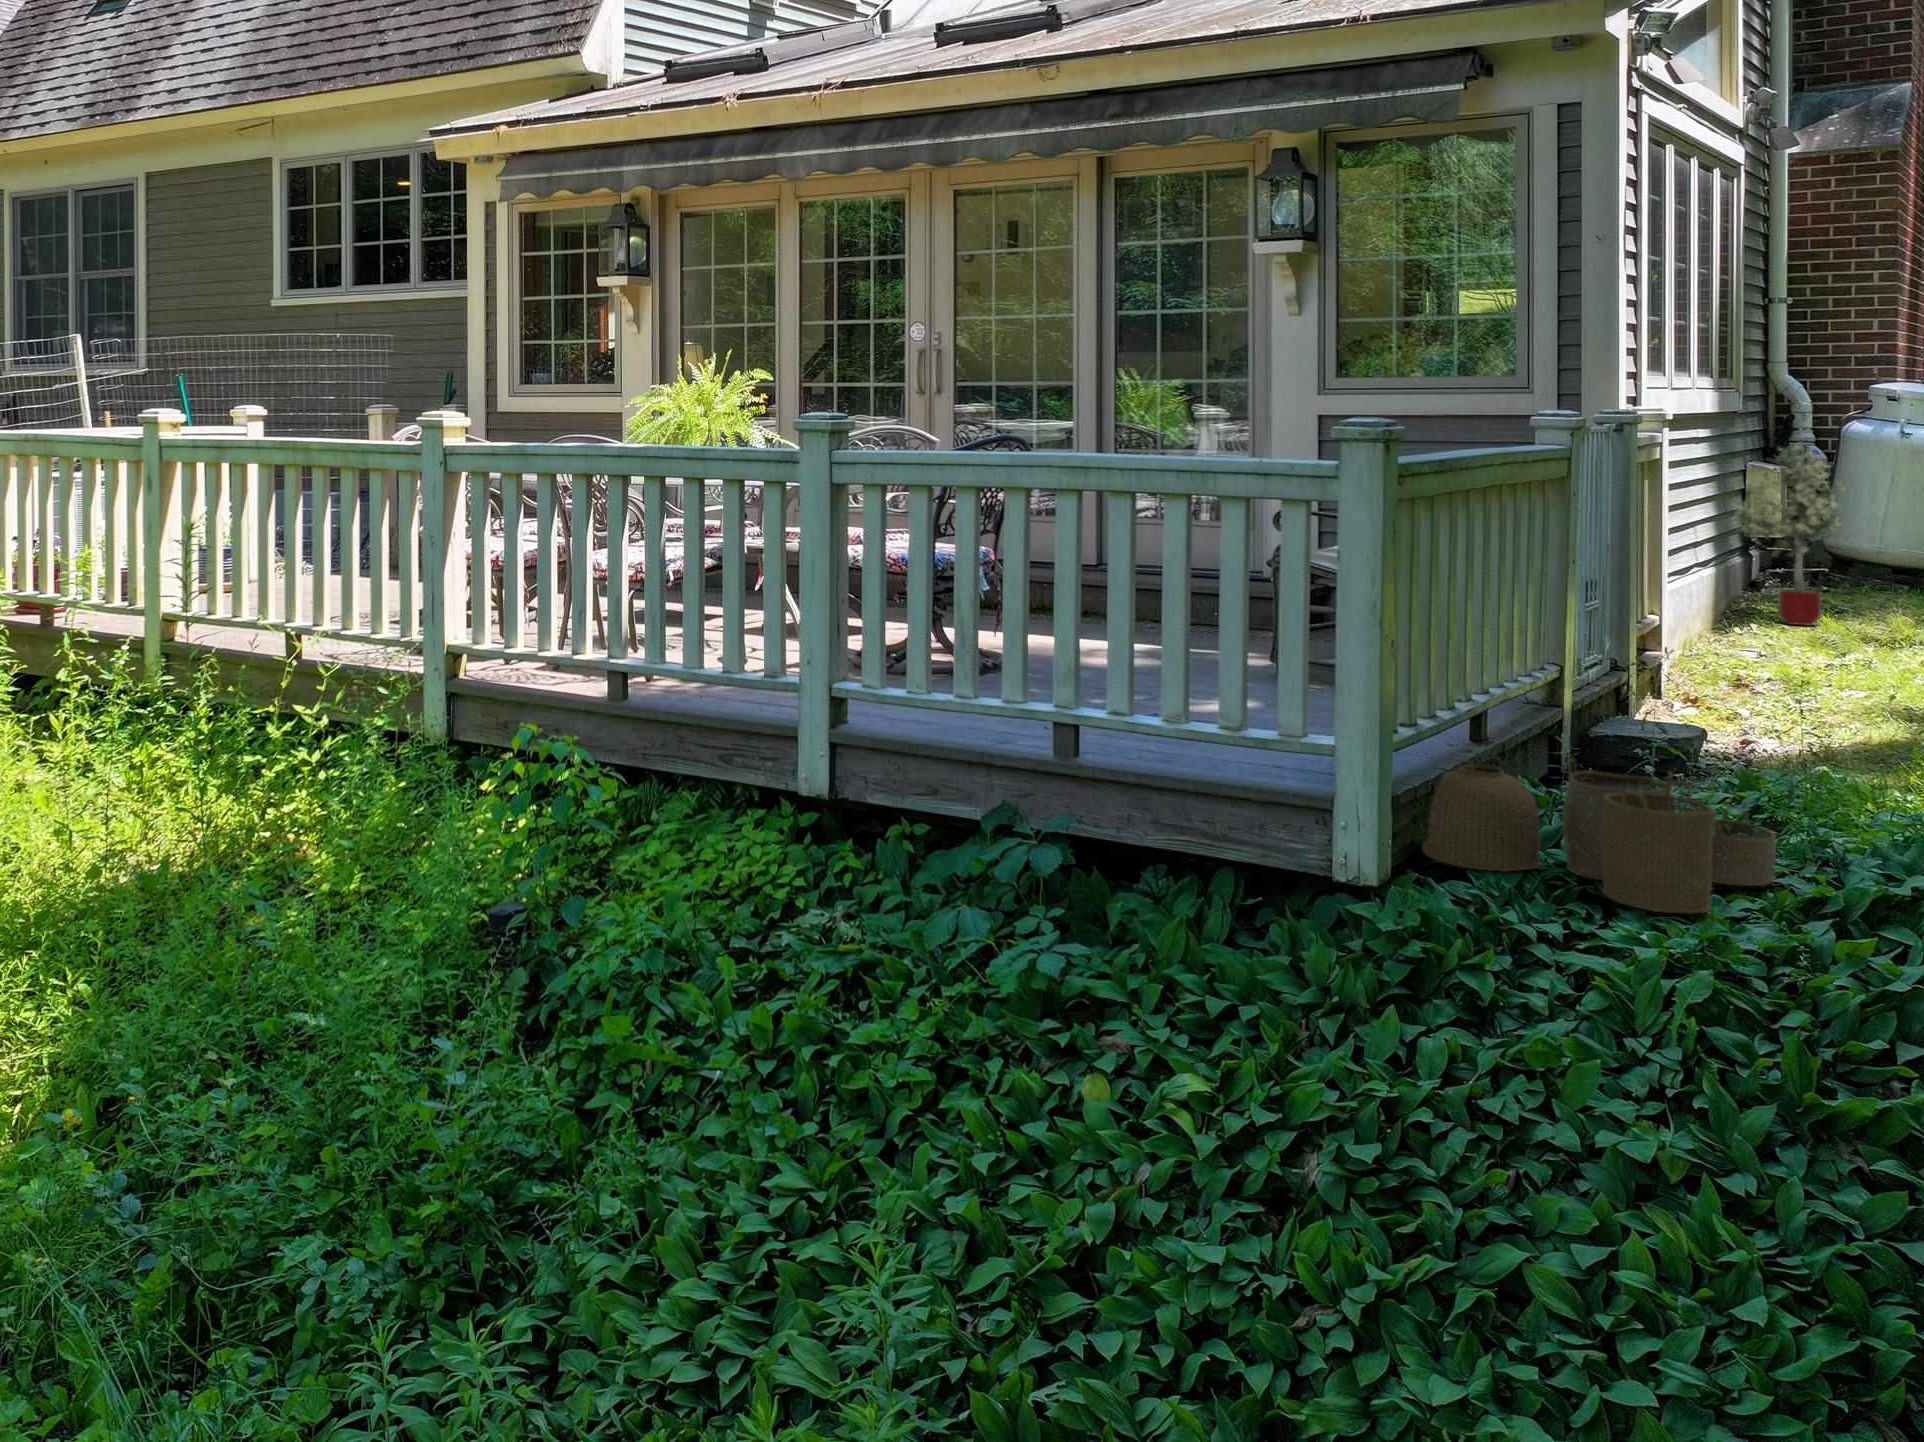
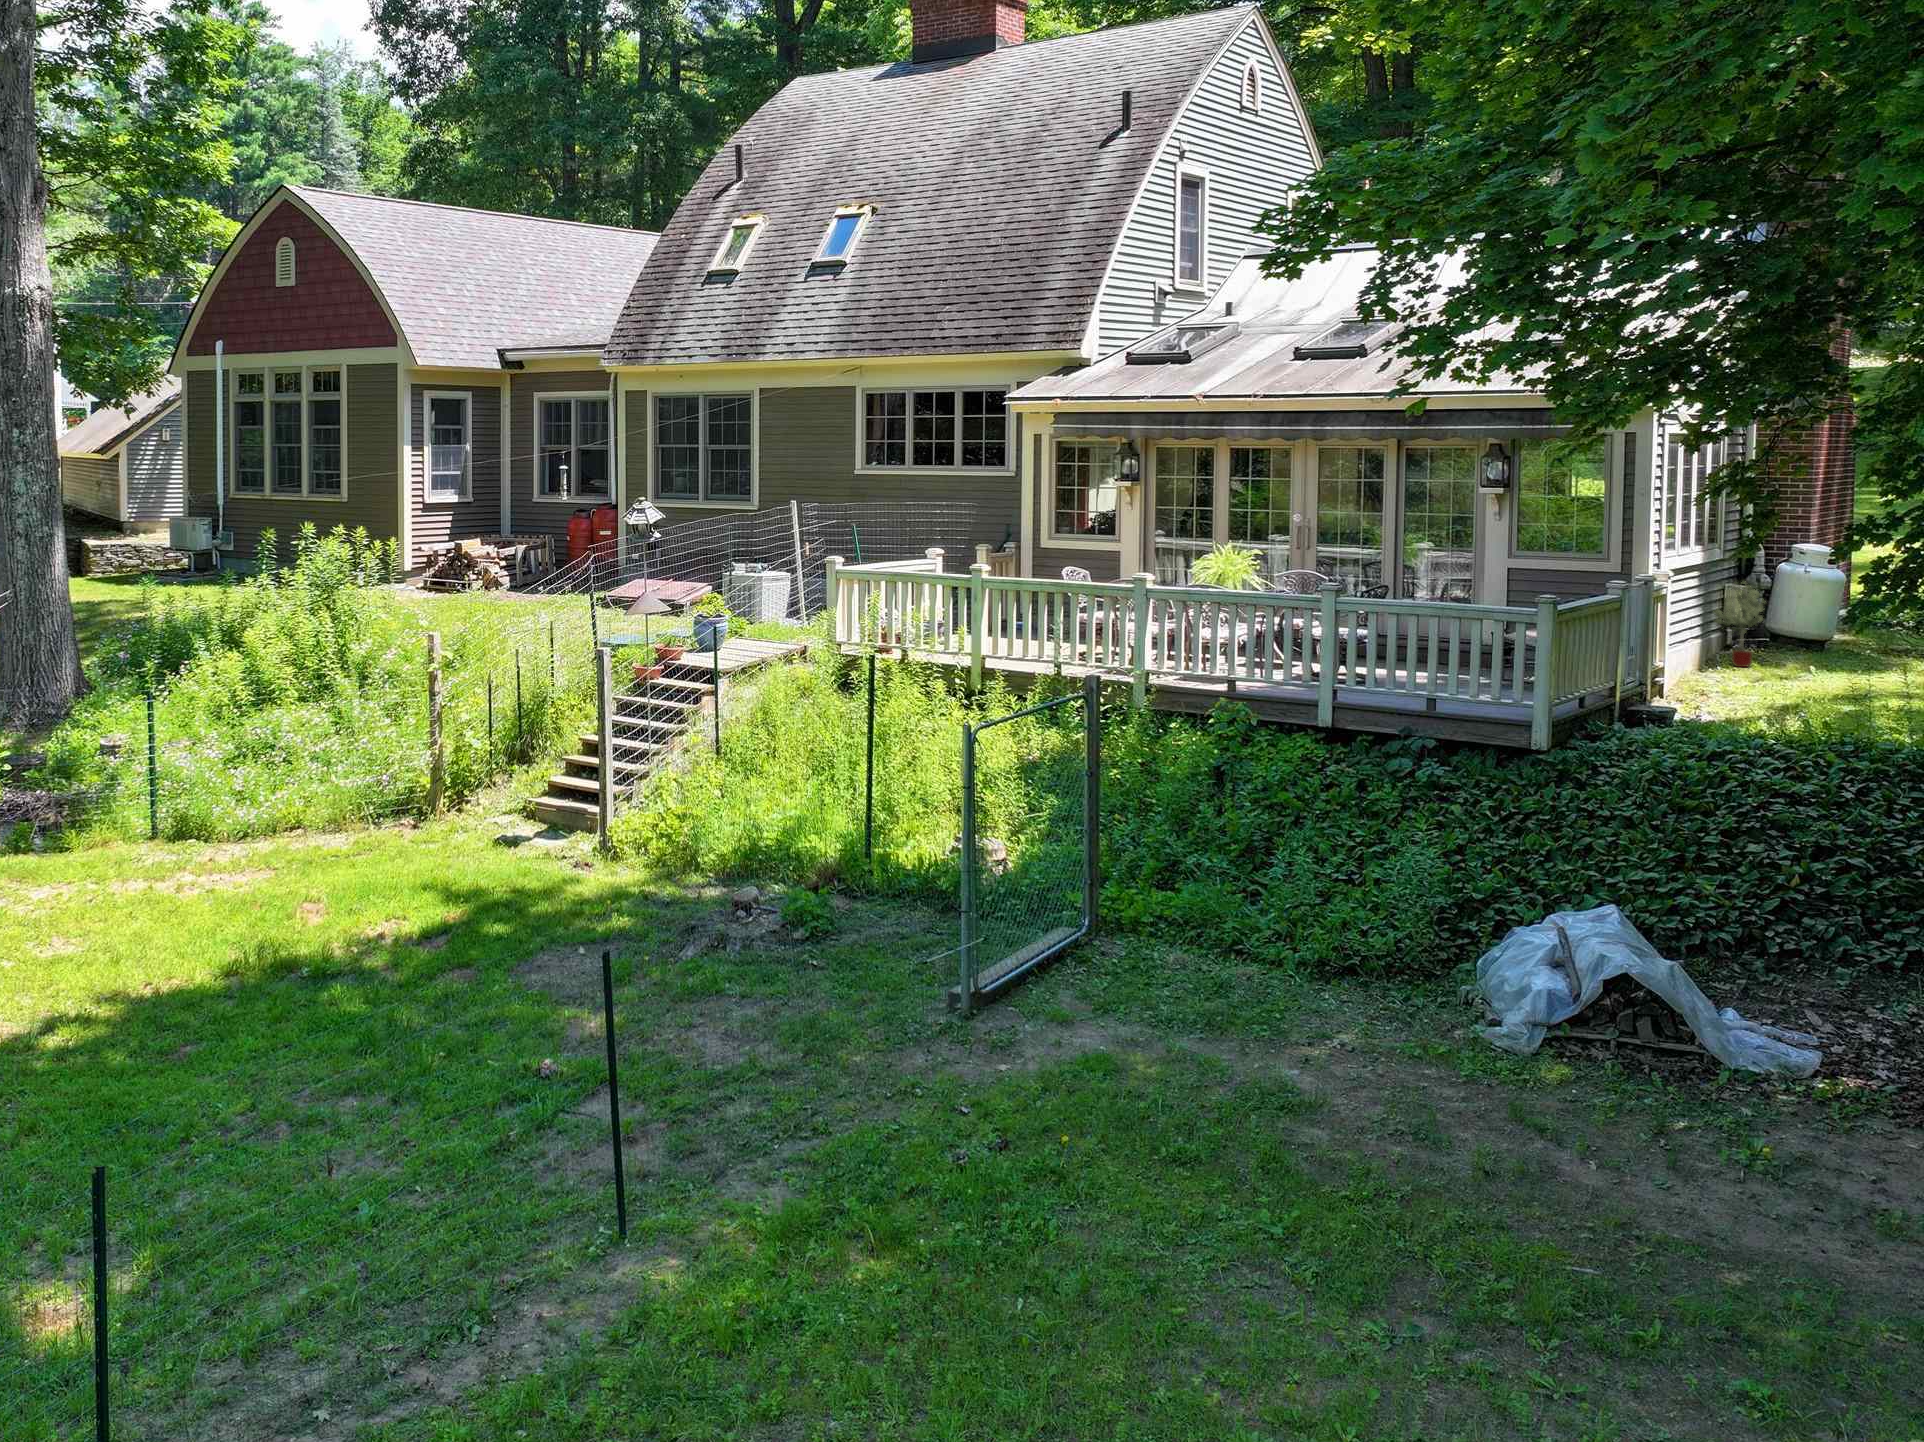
woven basket: present [1422,758,1776,913] -> none [1561,710,1677,753]

